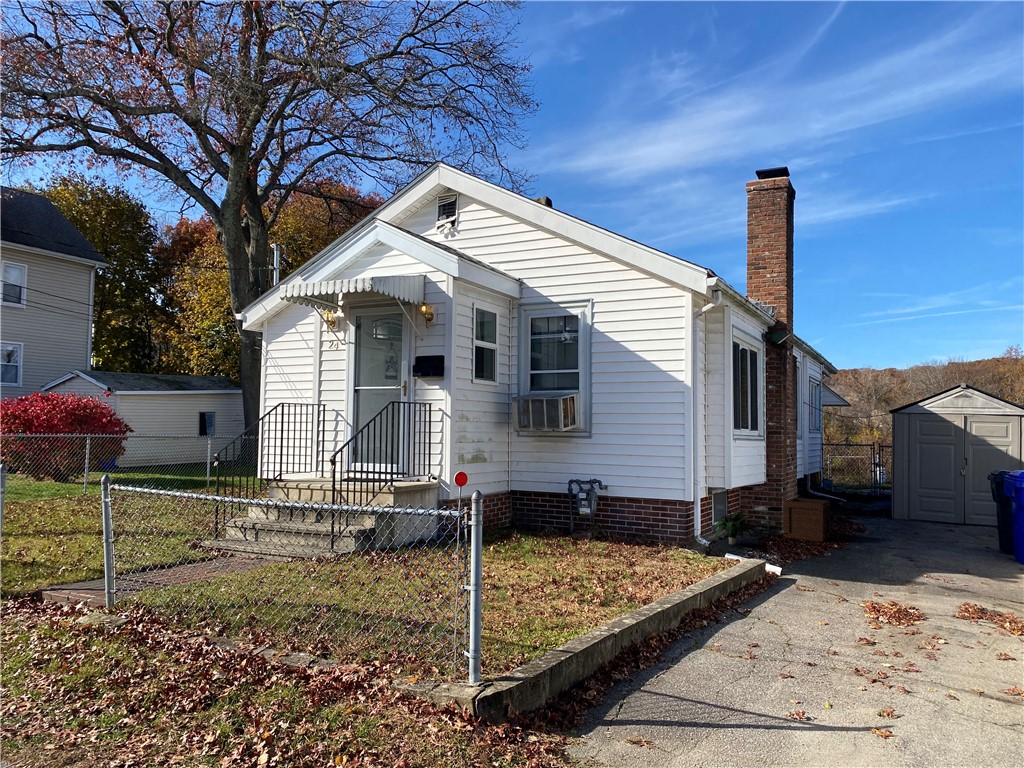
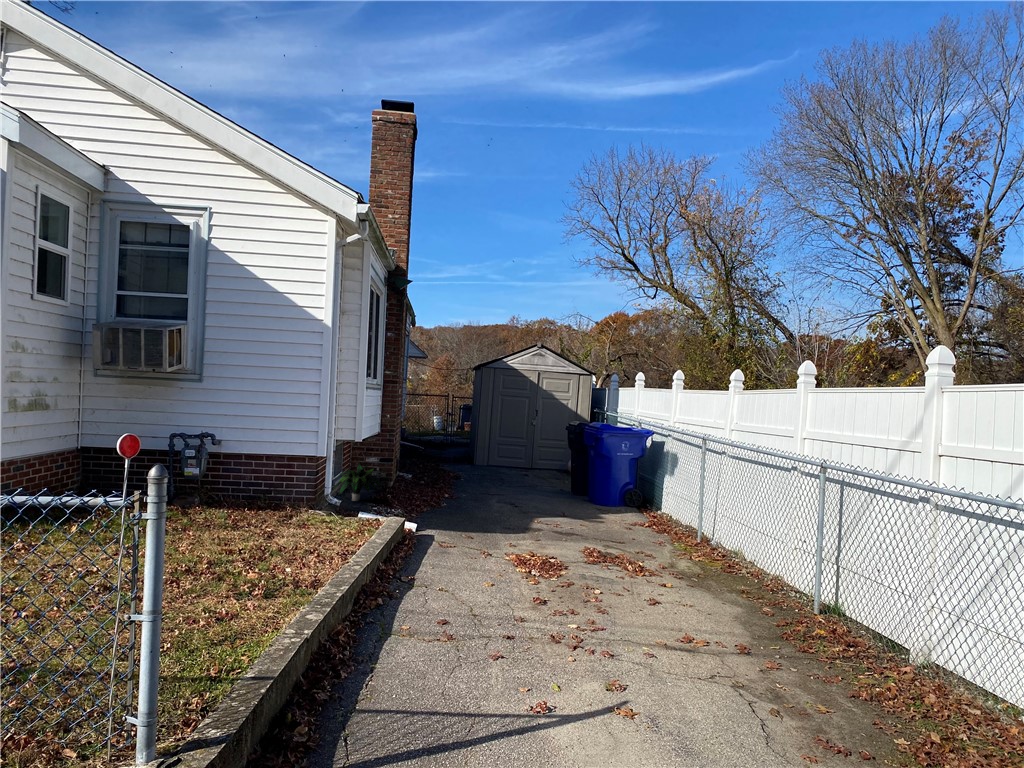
wooden crate: present [784,498,830,542] -> none [394,448,437,492]

